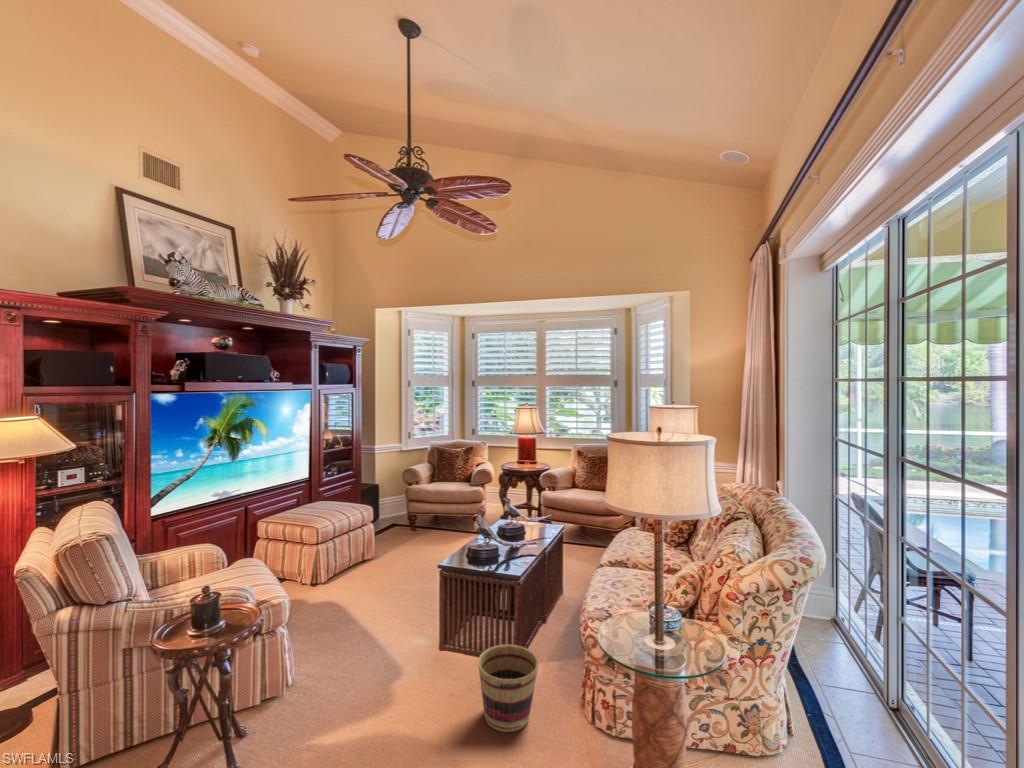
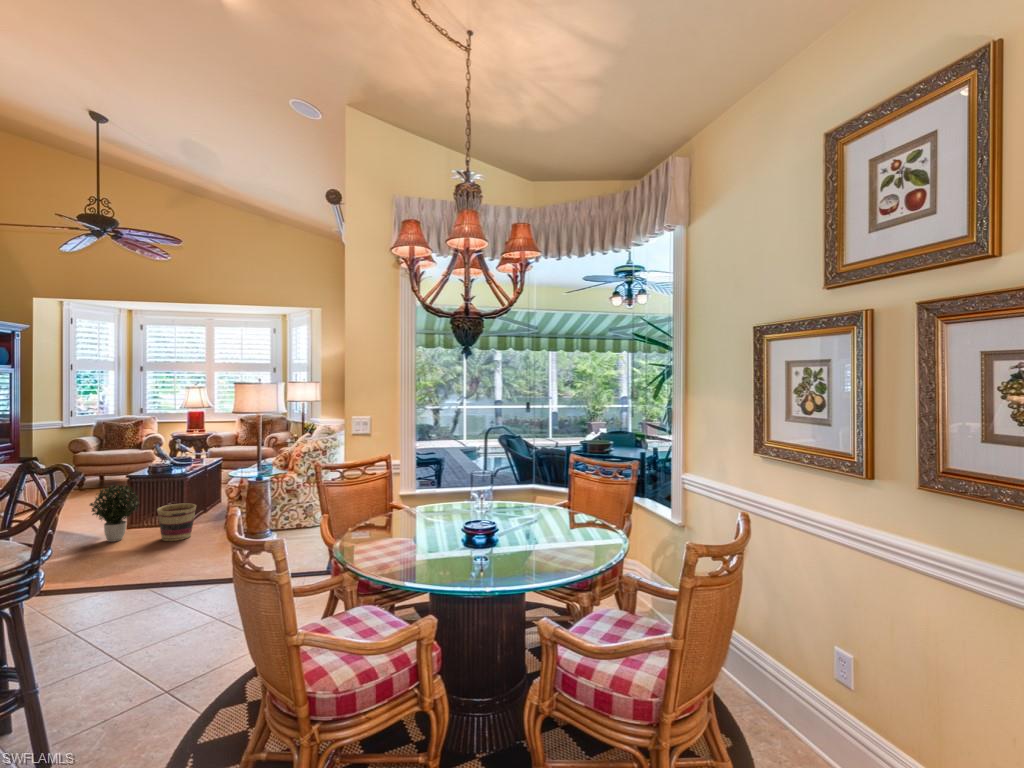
potted plant: none [386,594,455,697] -> present [90,485,139,542]

